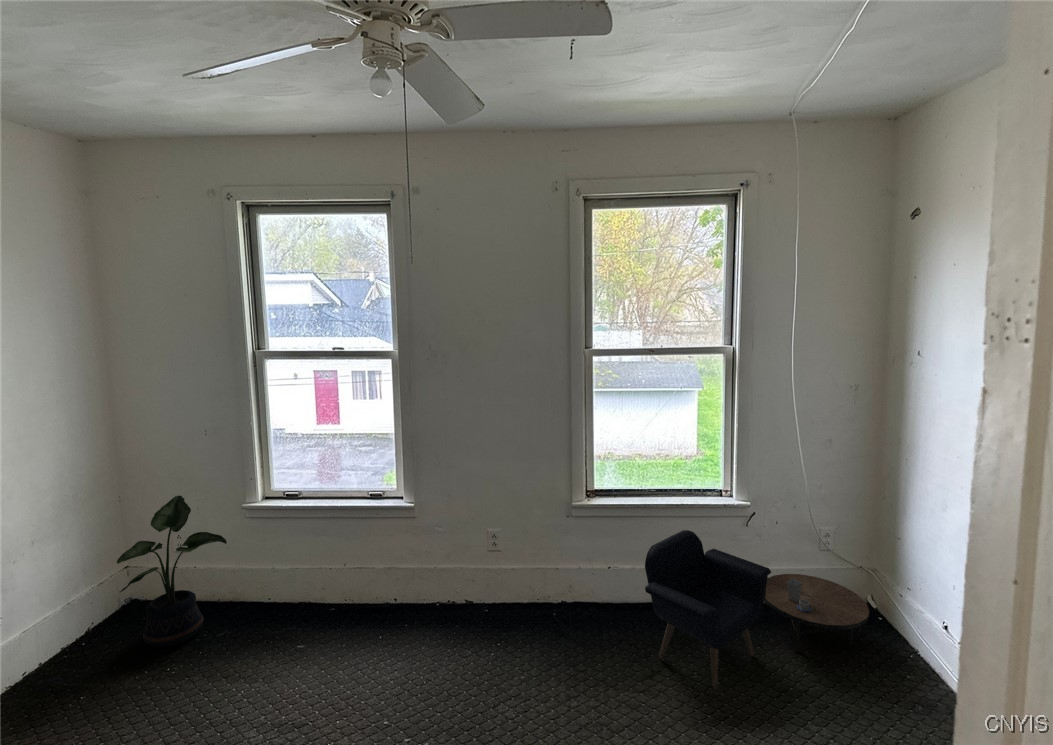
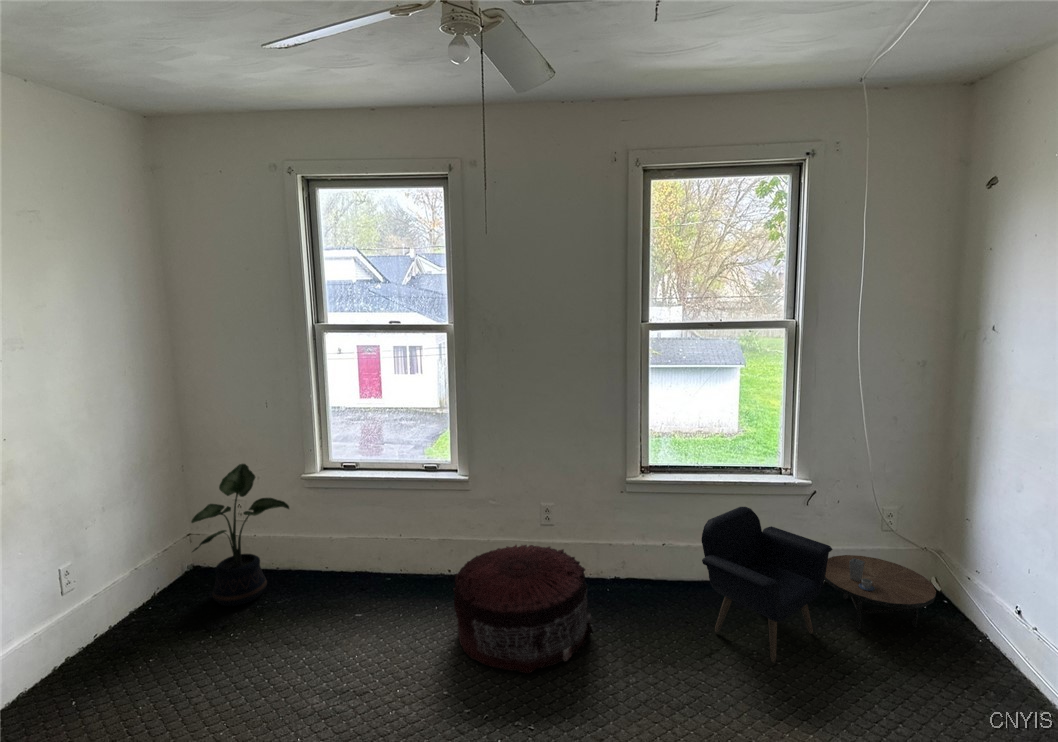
pouf: none [396,573,538,713] -> present [453,545,593,673]

